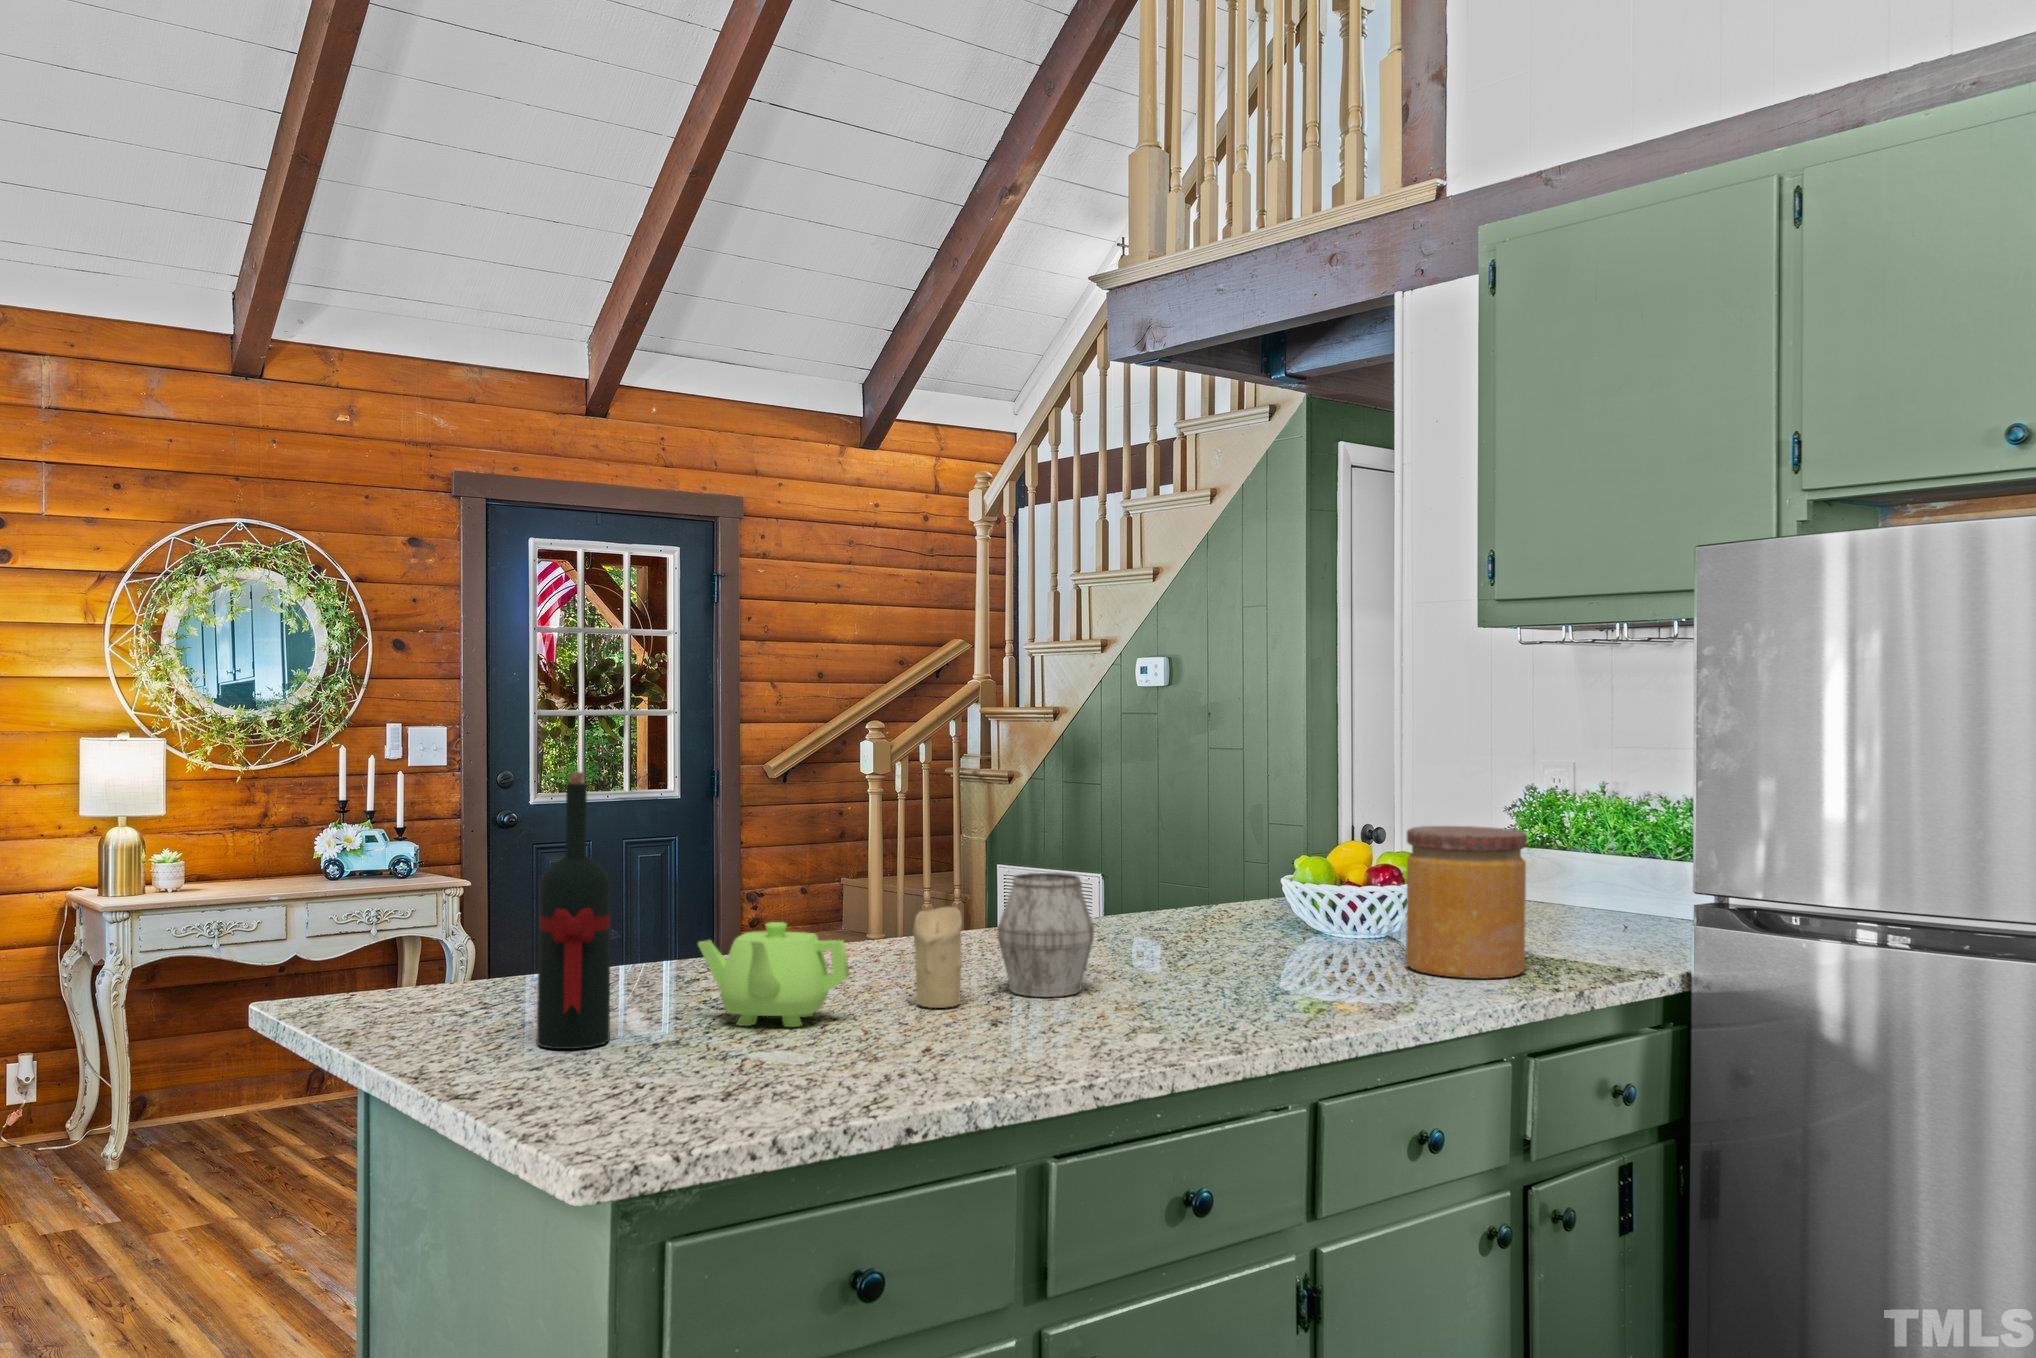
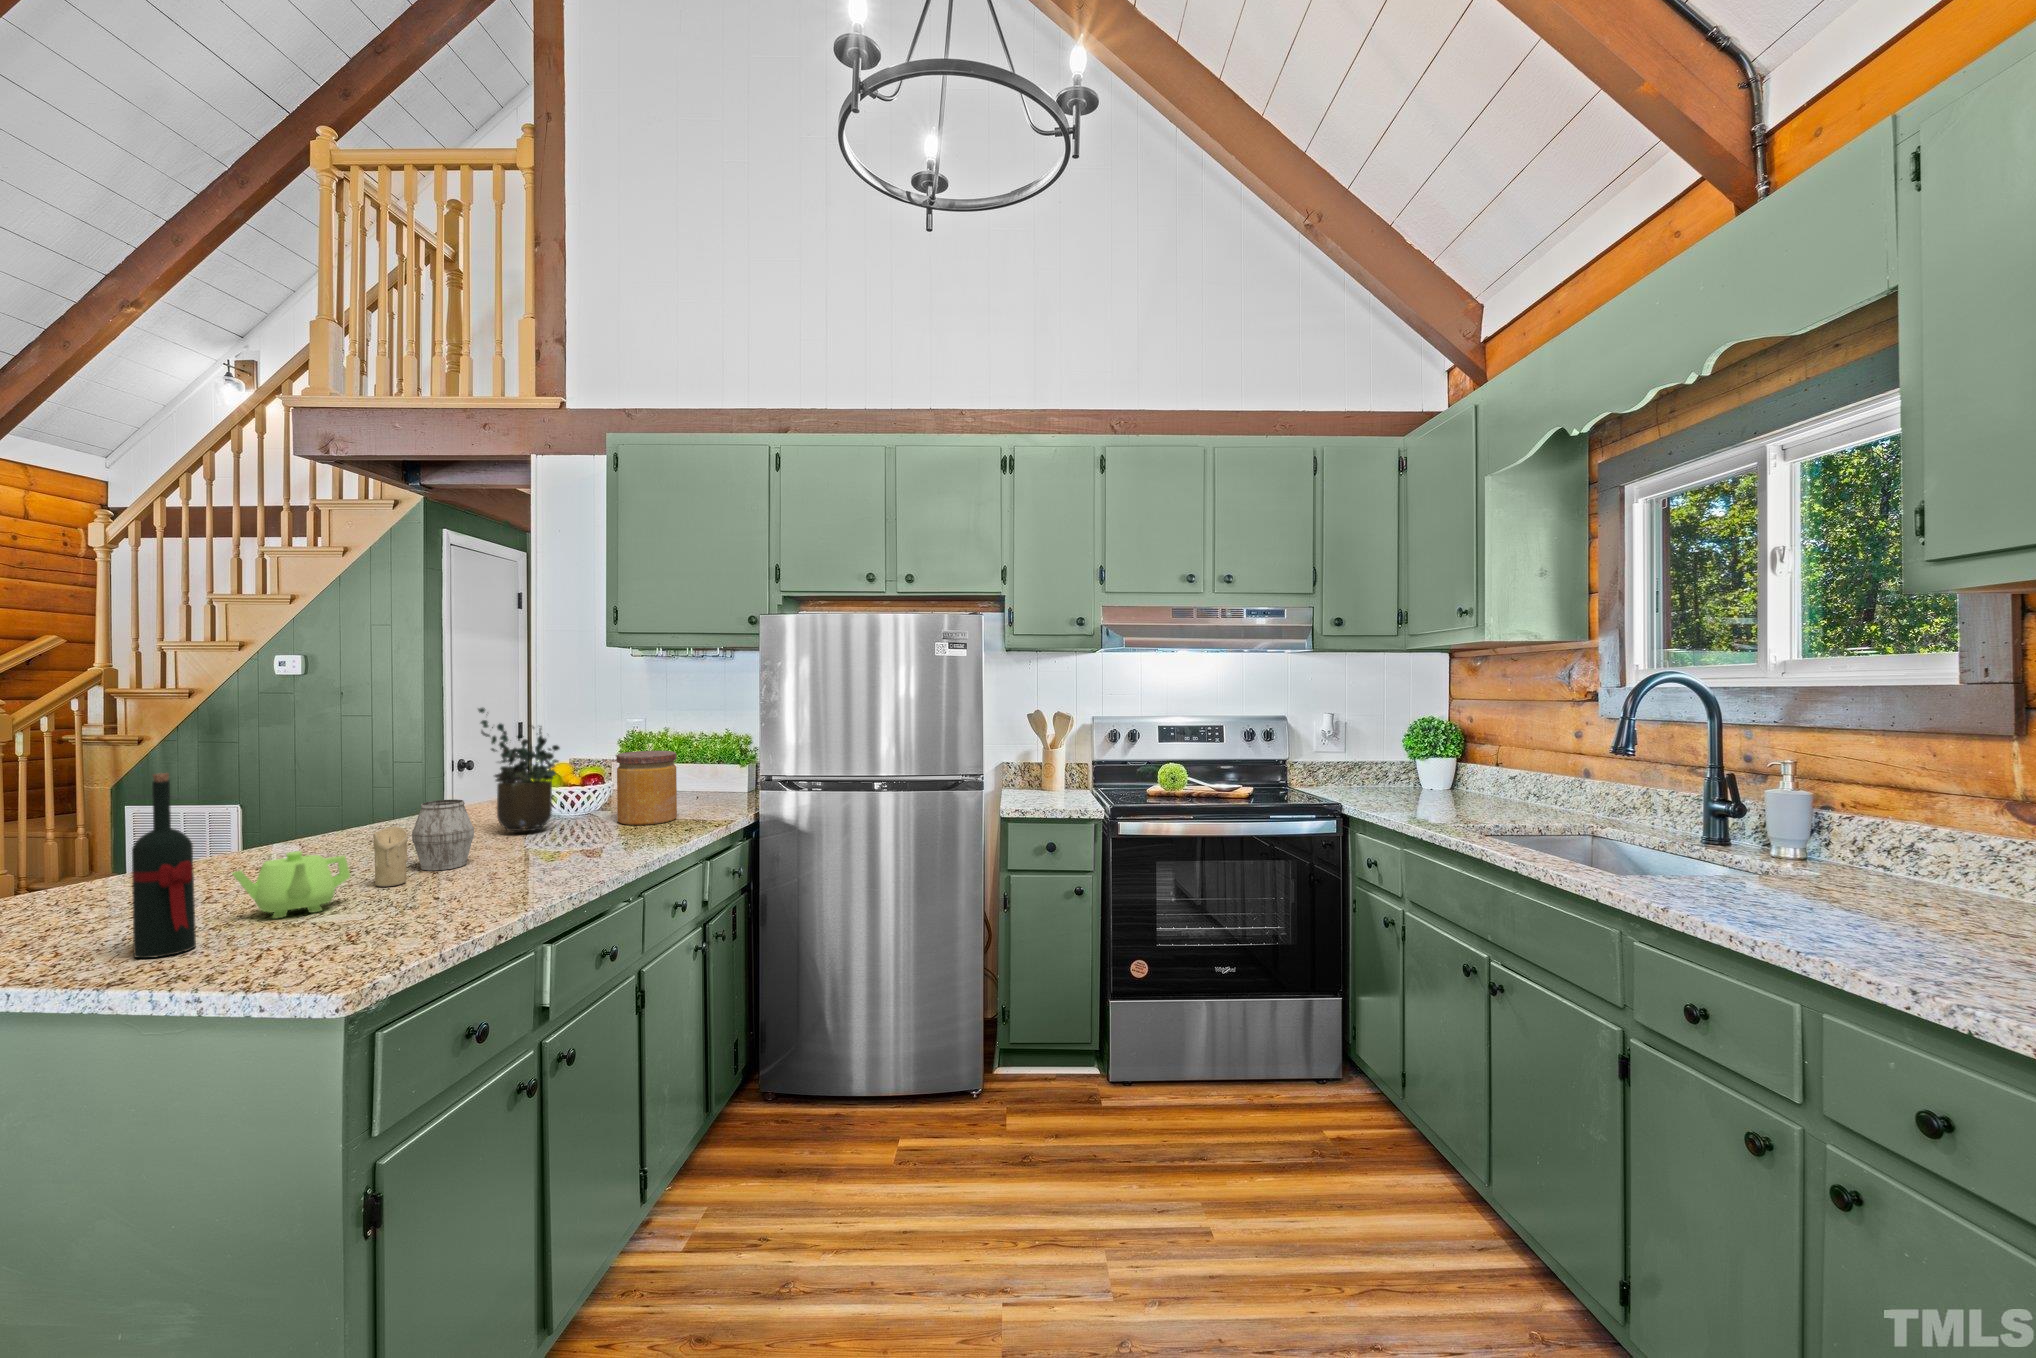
potted plant: none [1183,722,1308,957] -> present [478,708,560,831]

